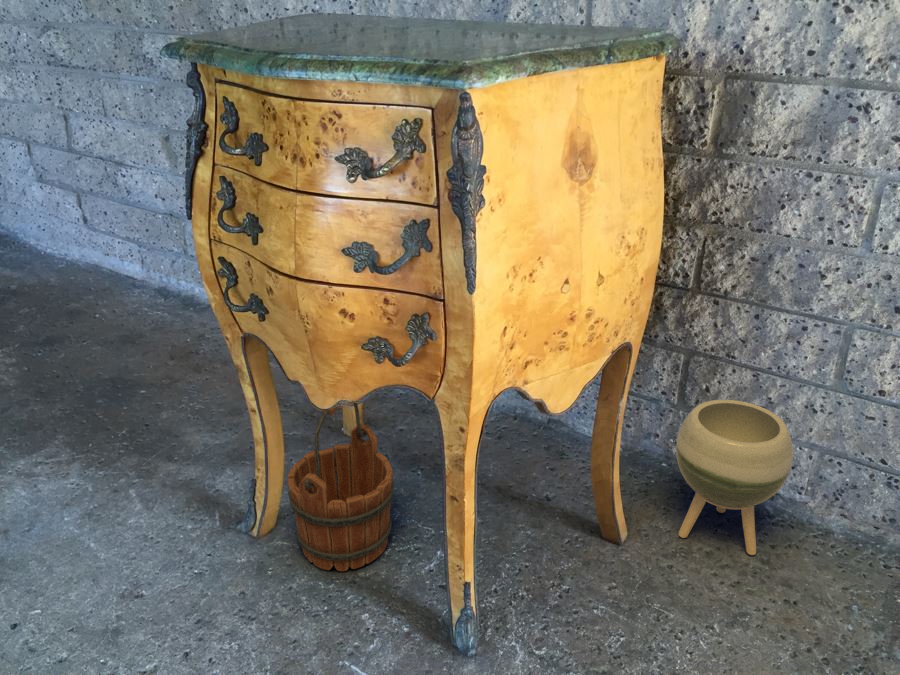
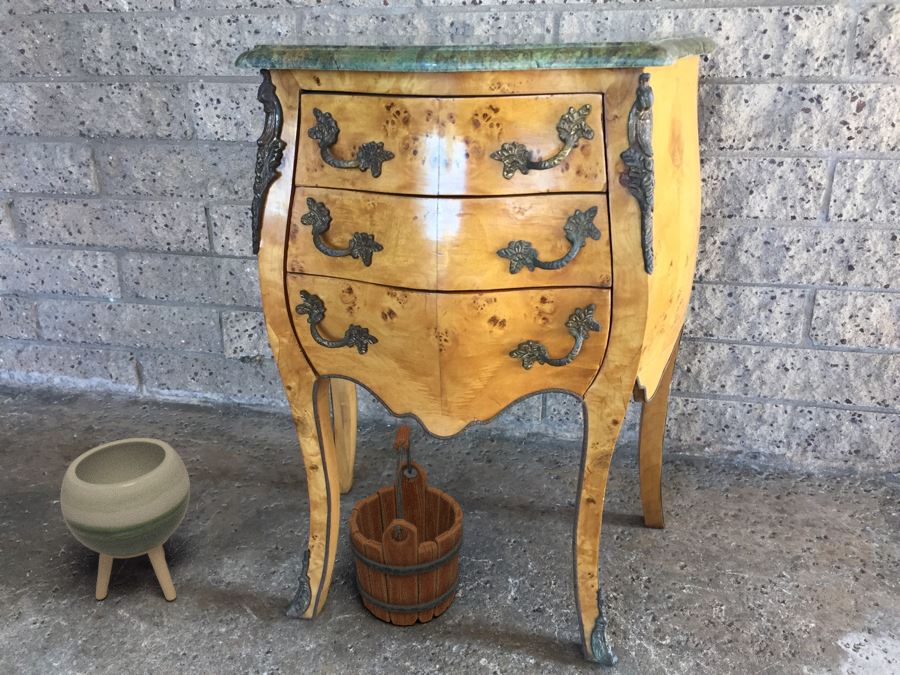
planter: present [676,400,793,555] -> present [60,438,190,600]

